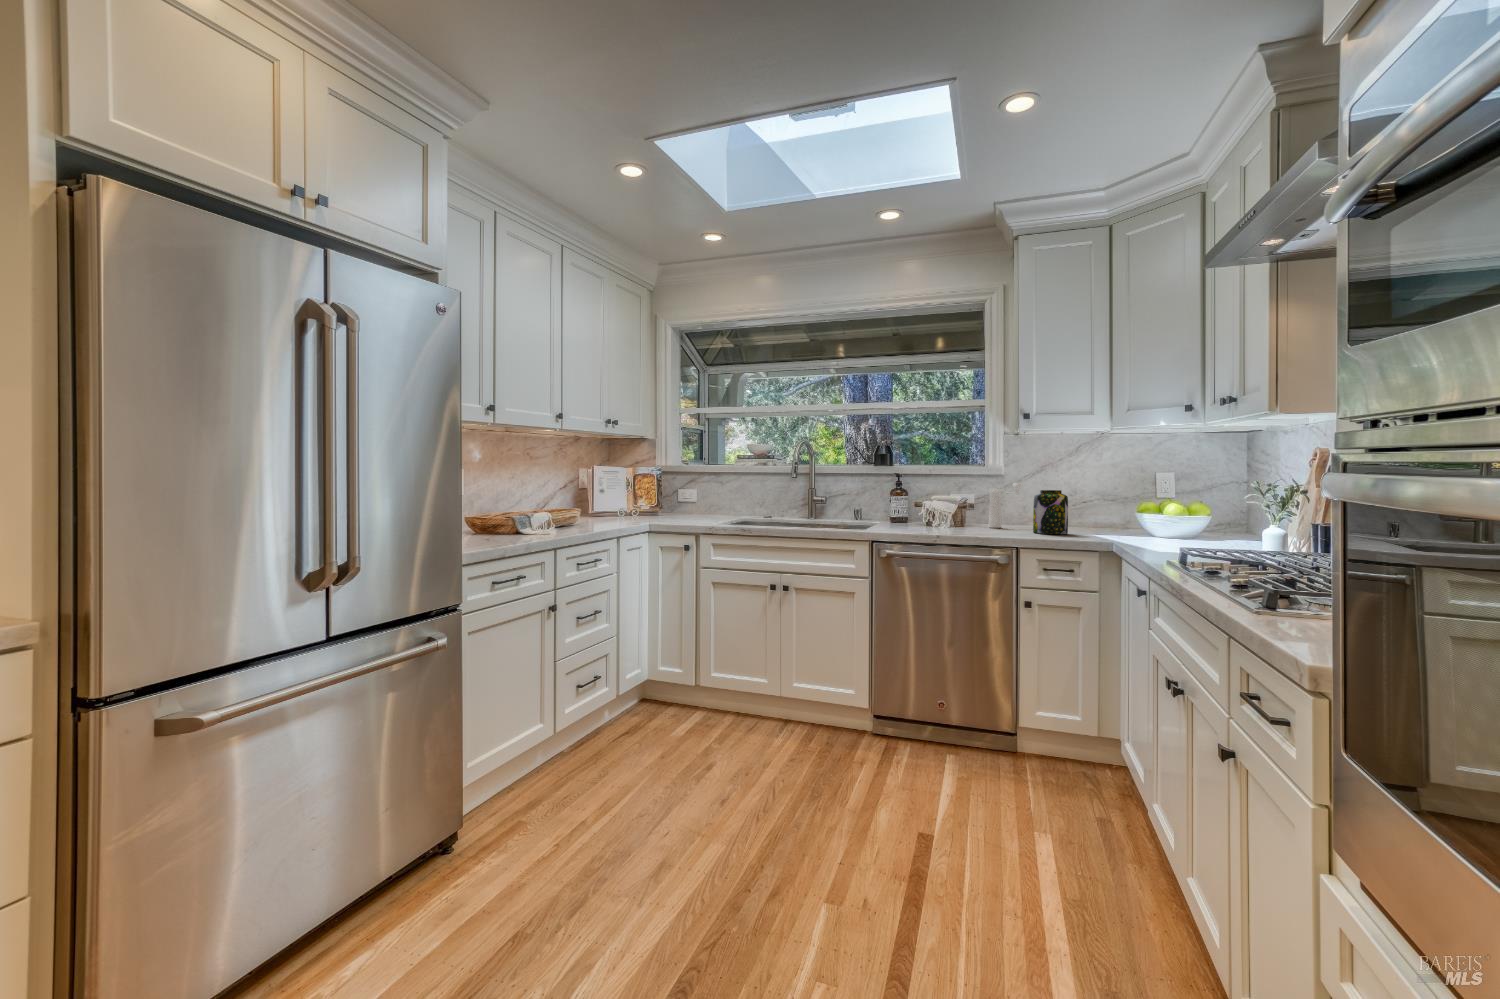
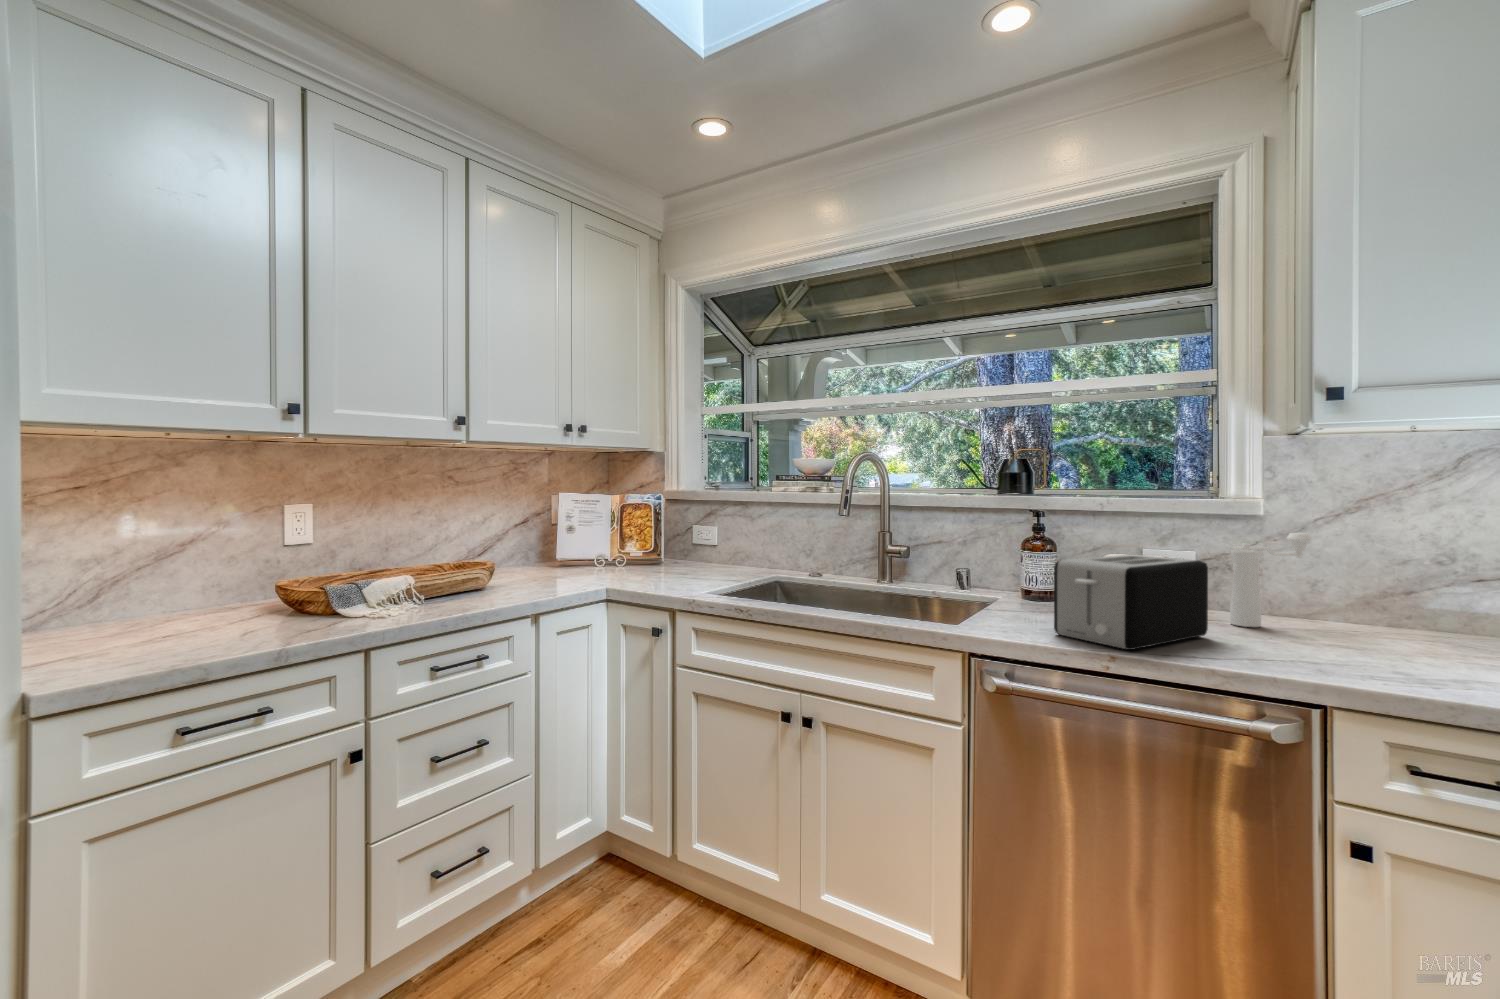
jar: present [1033,490,1068,534] -> none [1353,558,1458,670]
toaster: none [912,494,978,533] -> present [1054,554,1208,650]

